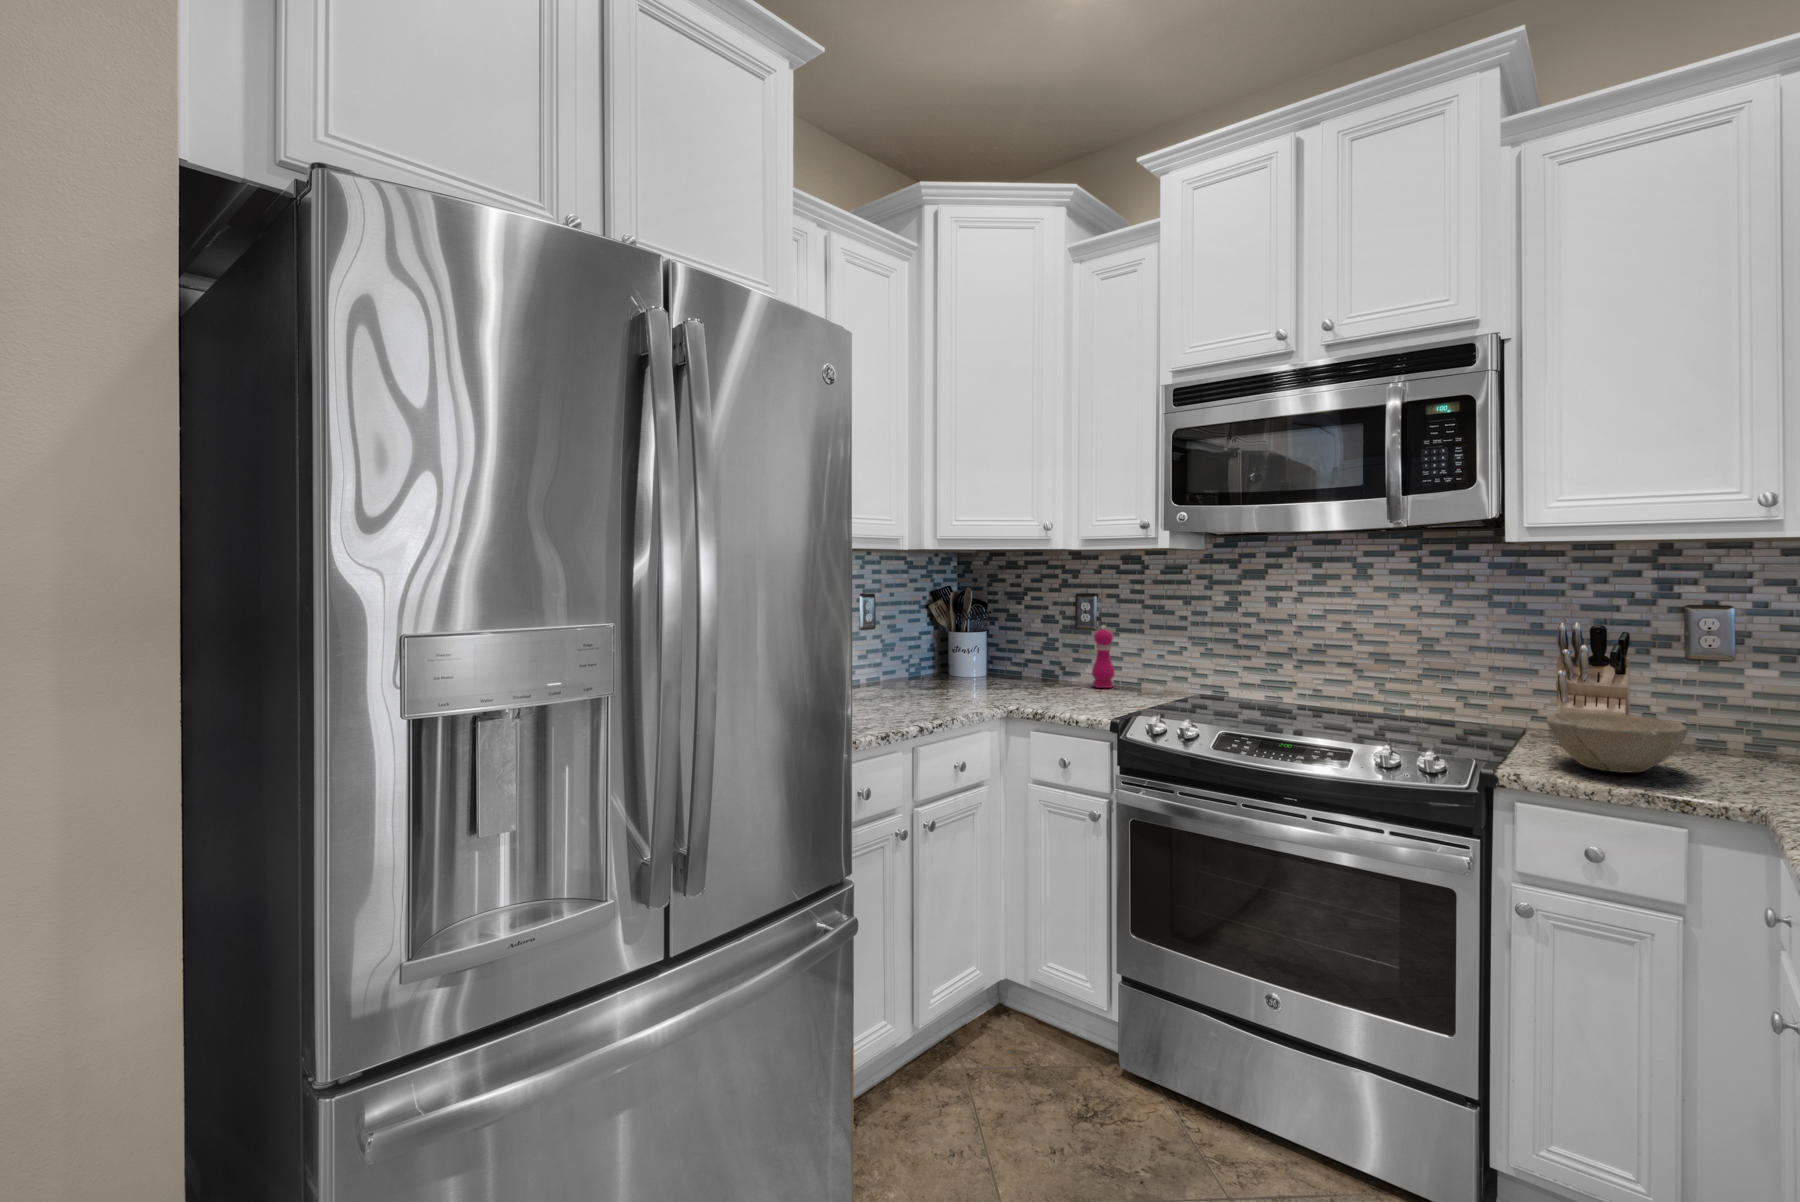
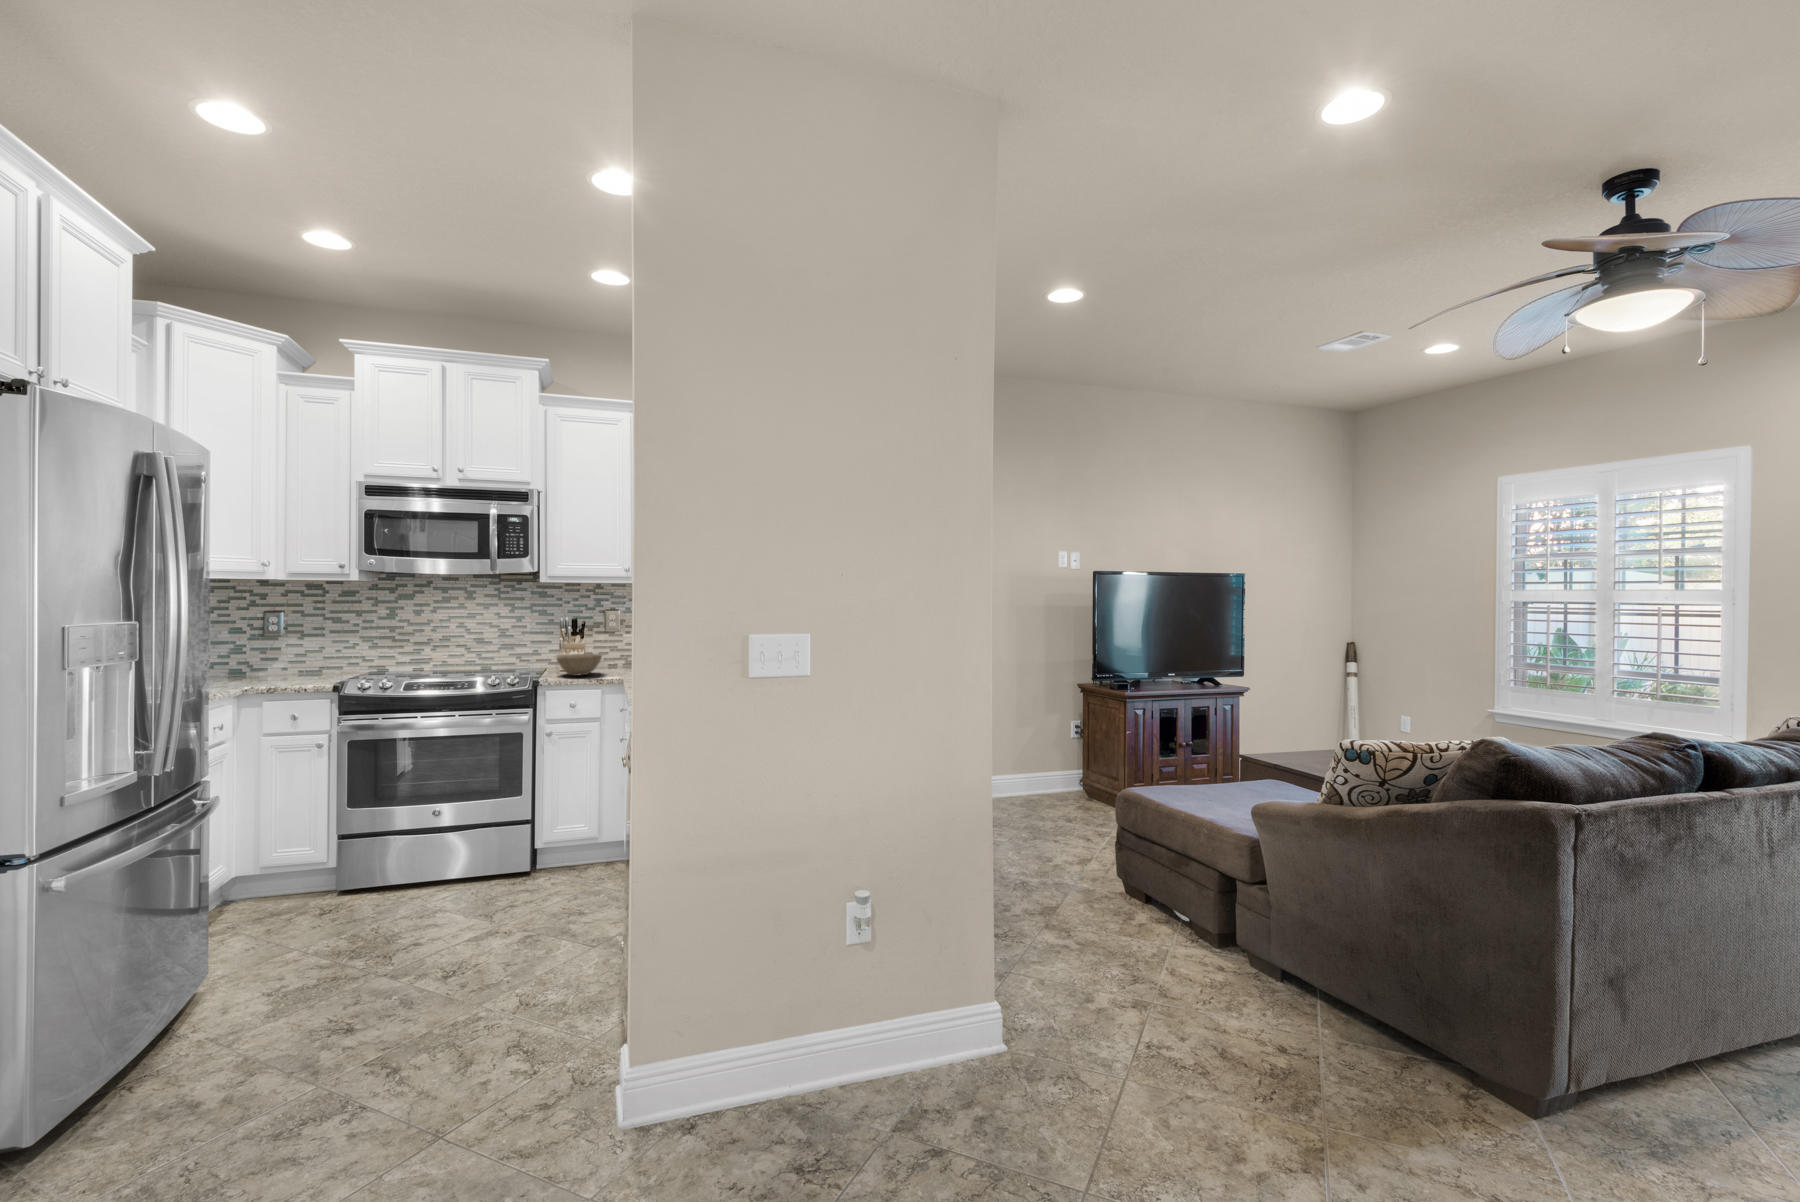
pepper mill: present [1092,625,1115,688] -> none [288,631,307,674]

